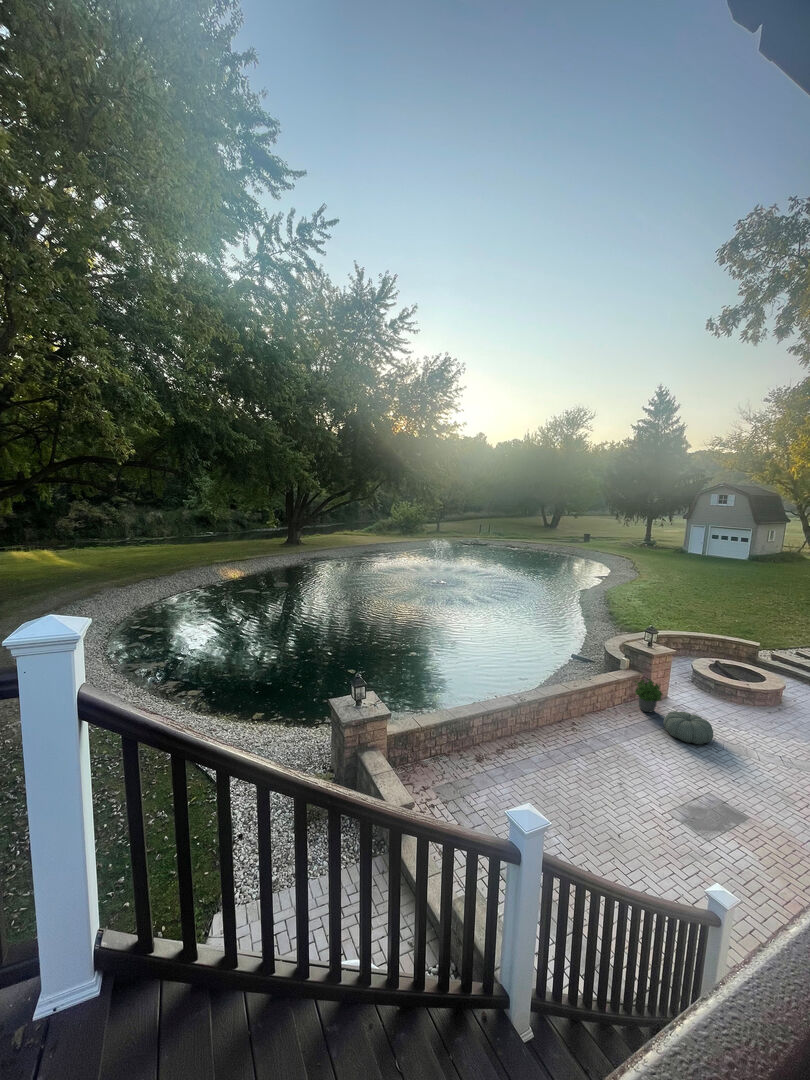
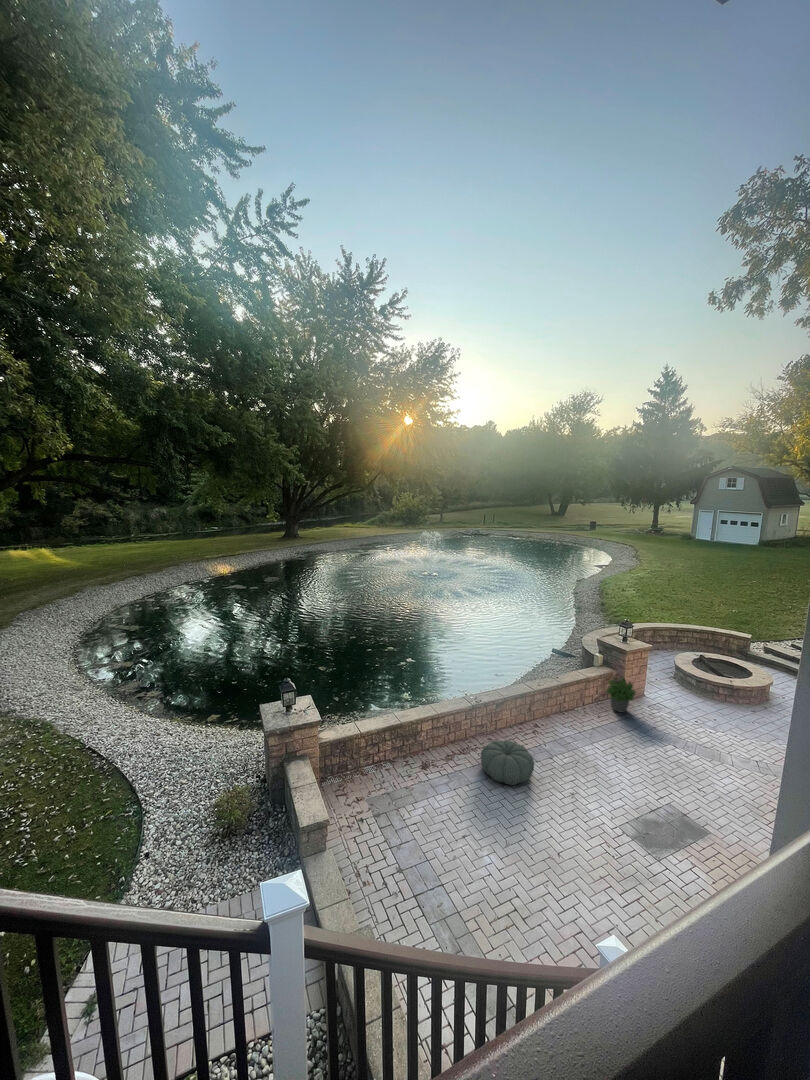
pouf: present [663,711,713,744] -> present [481,740,534,785]

